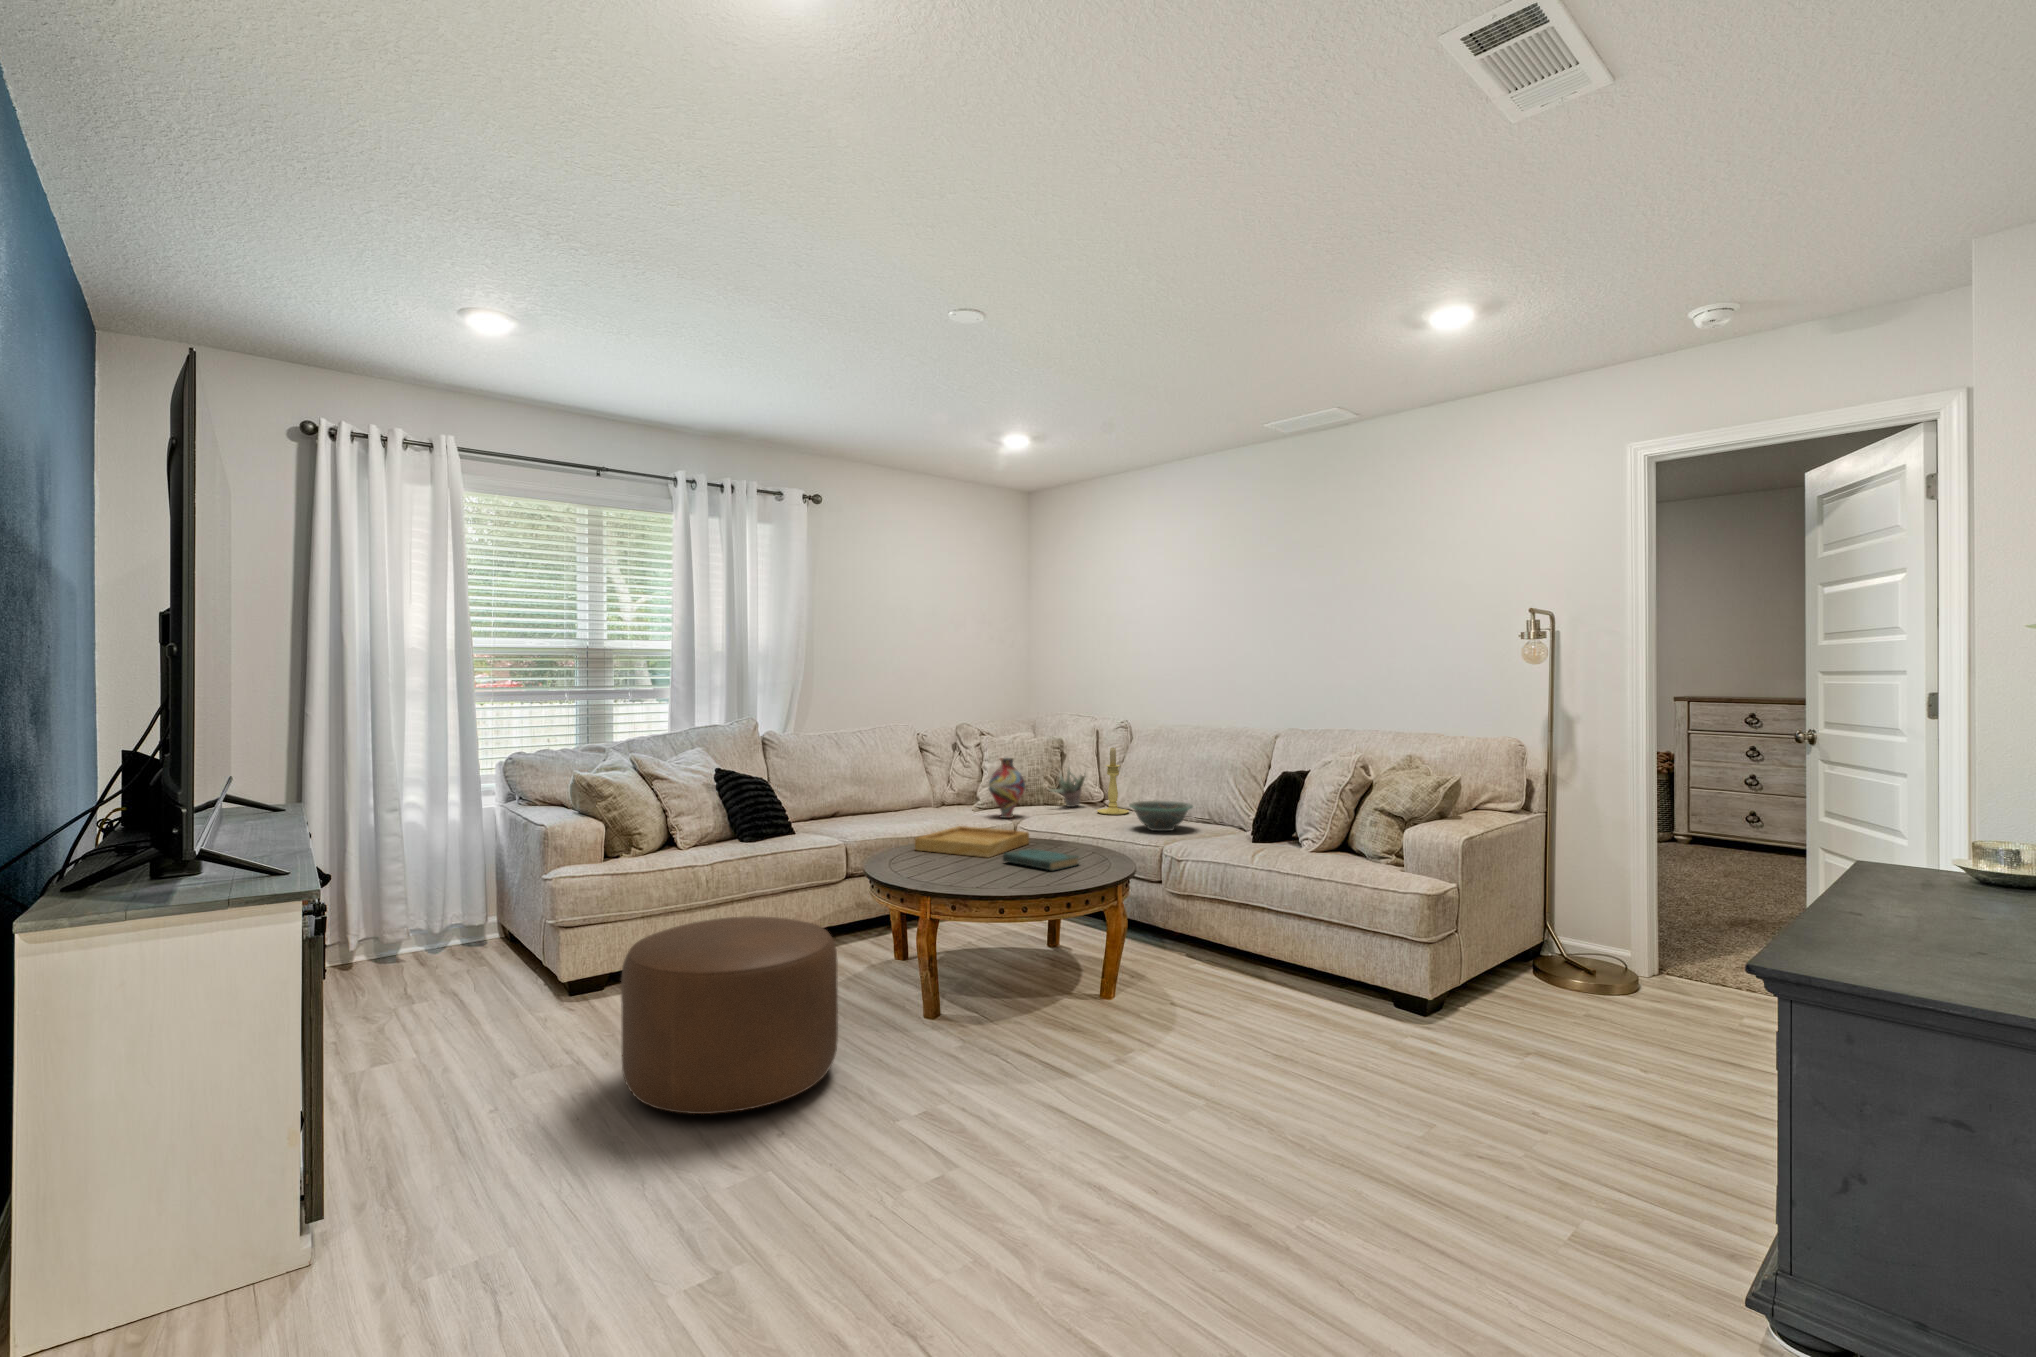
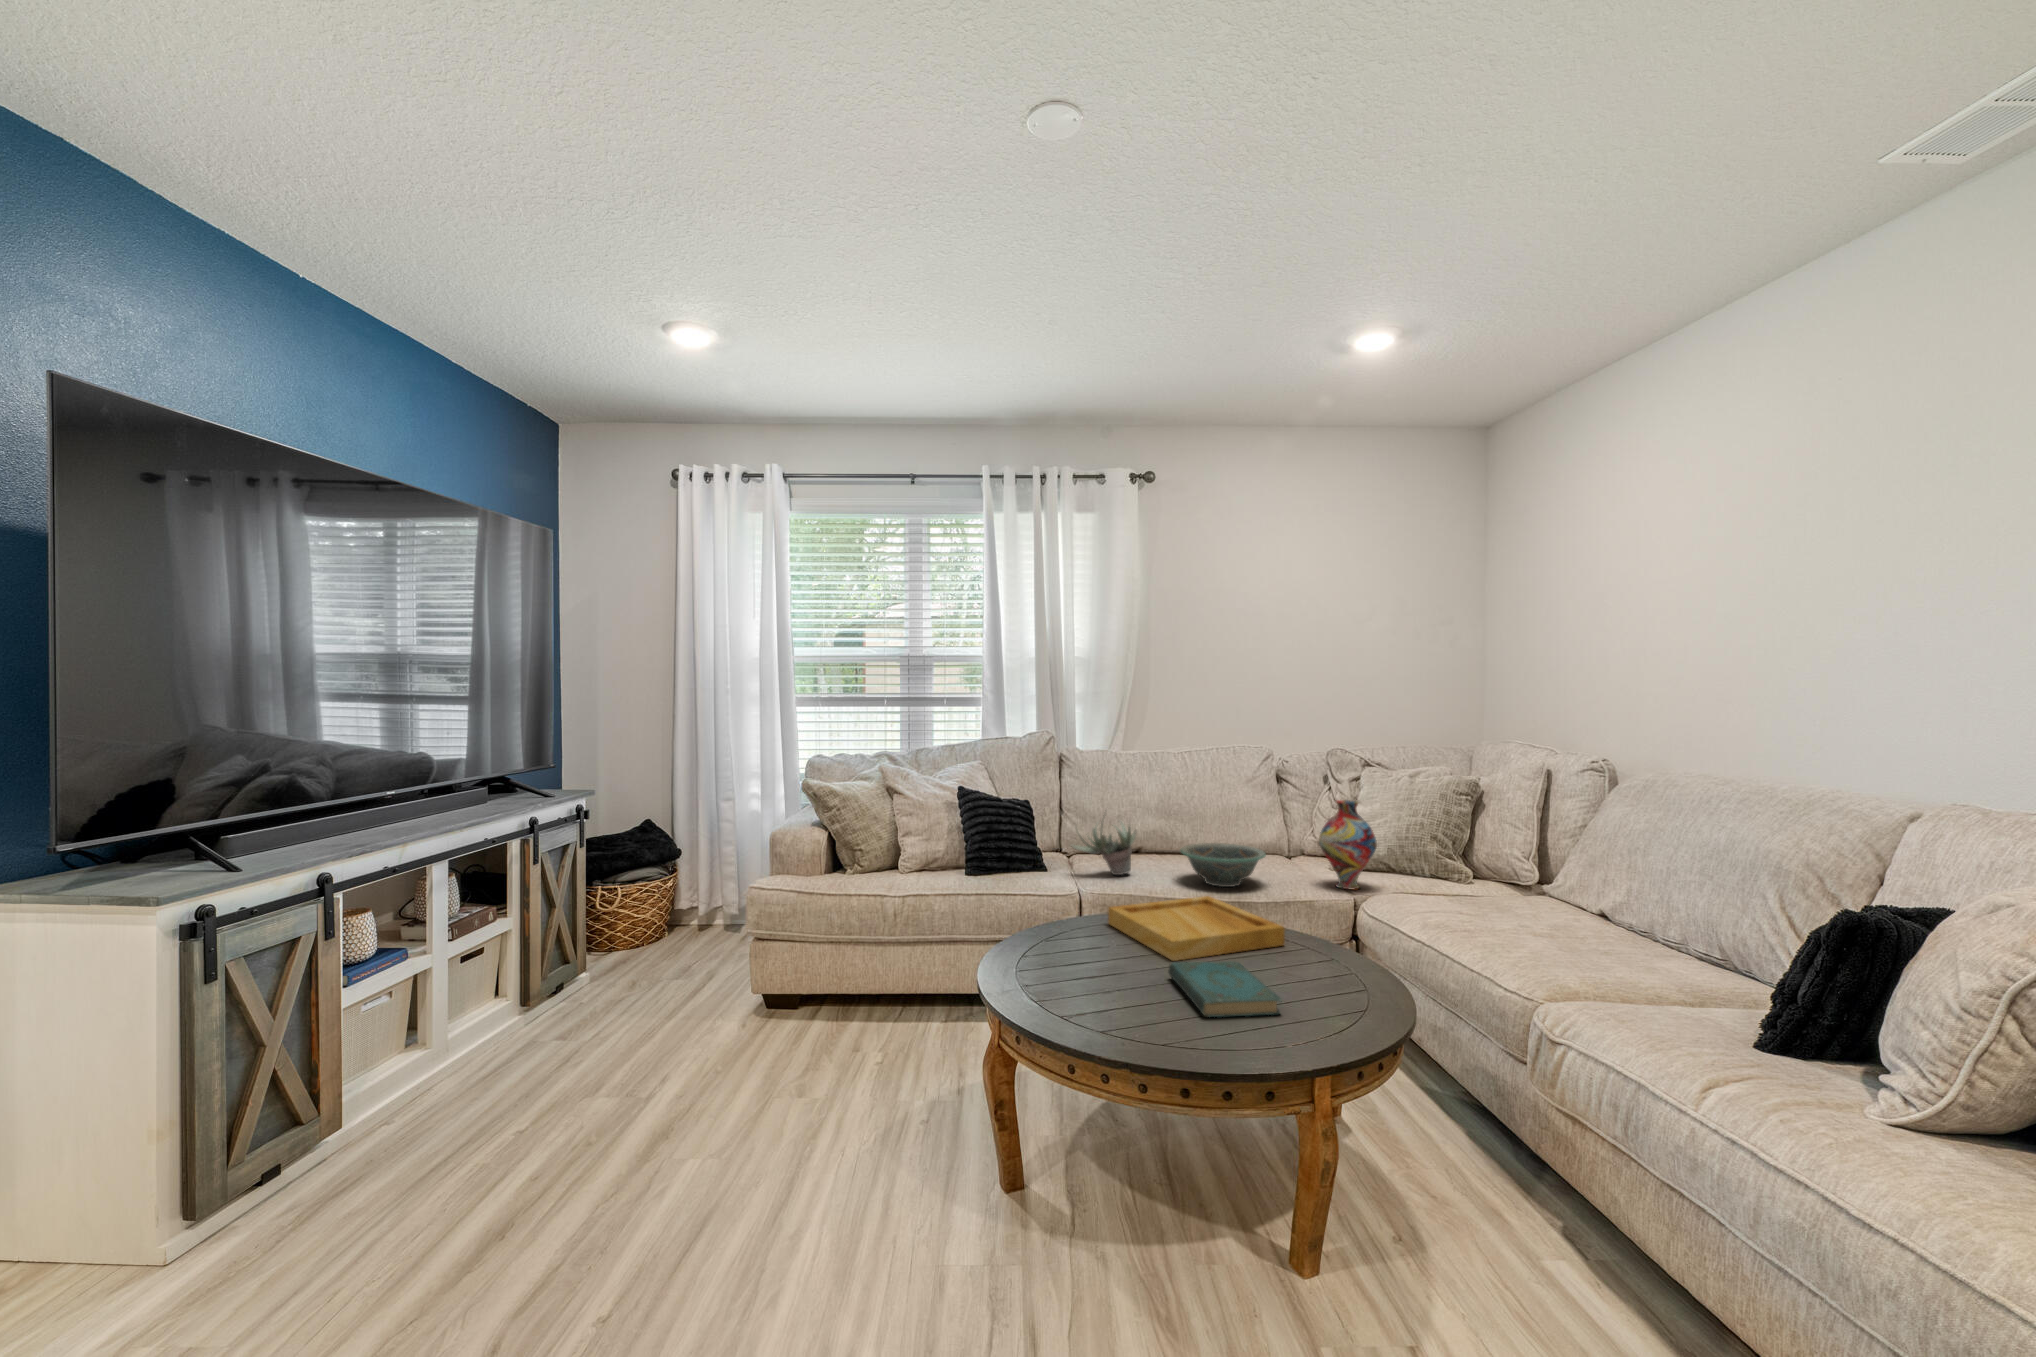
candle holder: present [1097,747,1129,815] -> none [1510,797,1573,913]
succulent plant: present [1049,769,1085,807] -> present [1071,815,1137,875]
decorative bowl: present [1129,801,1193,831] -> present [1180,843,1266,887]
ottoman: present [621,916,838,1114] -> none [496,982,799,1293]

